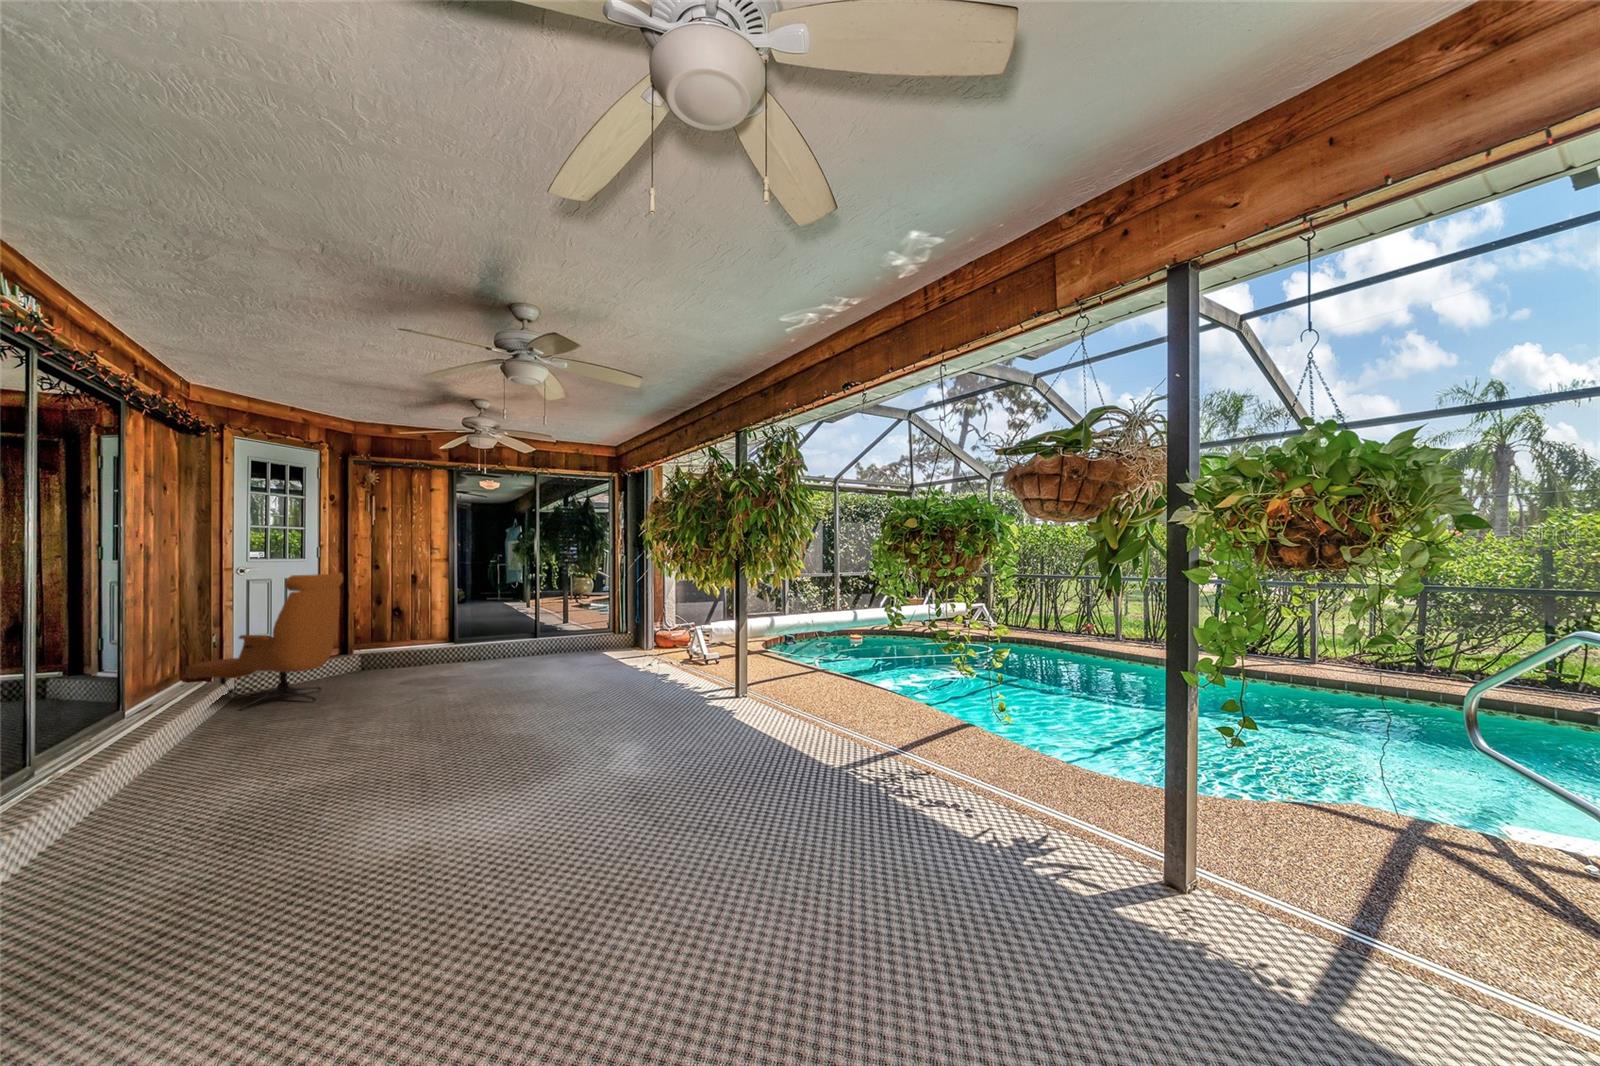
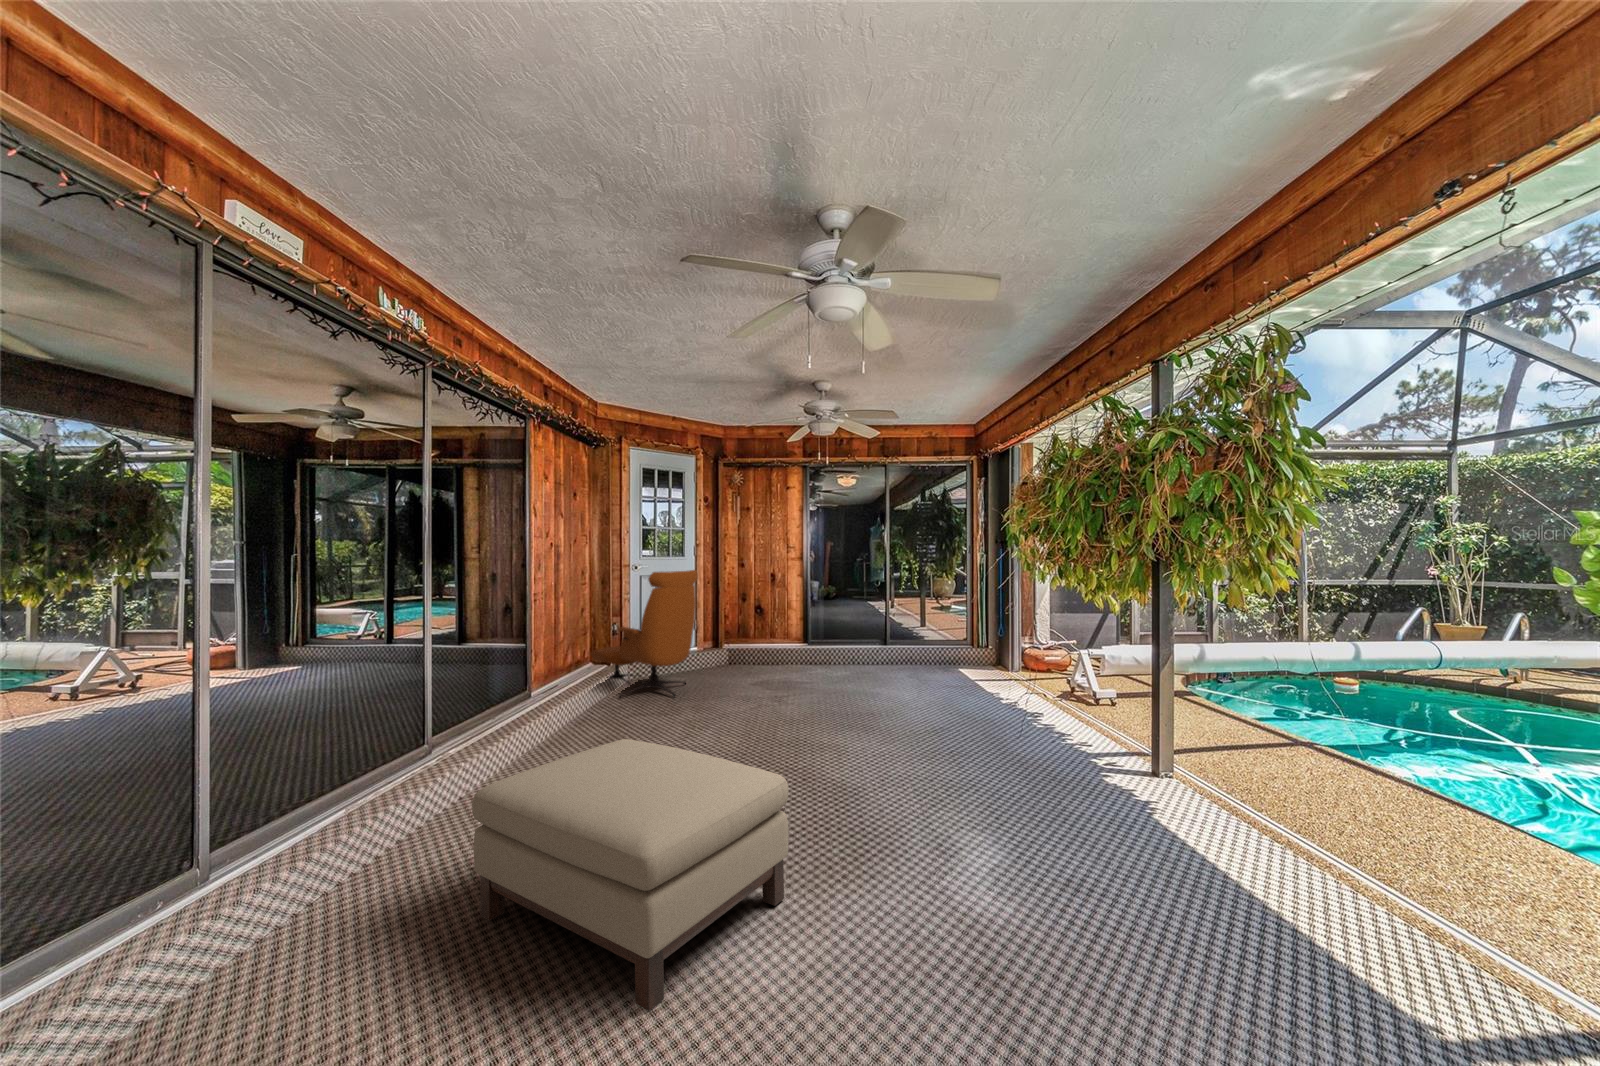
ottoman: none [208,710,500,862] -> present [472,739,788,1011]

